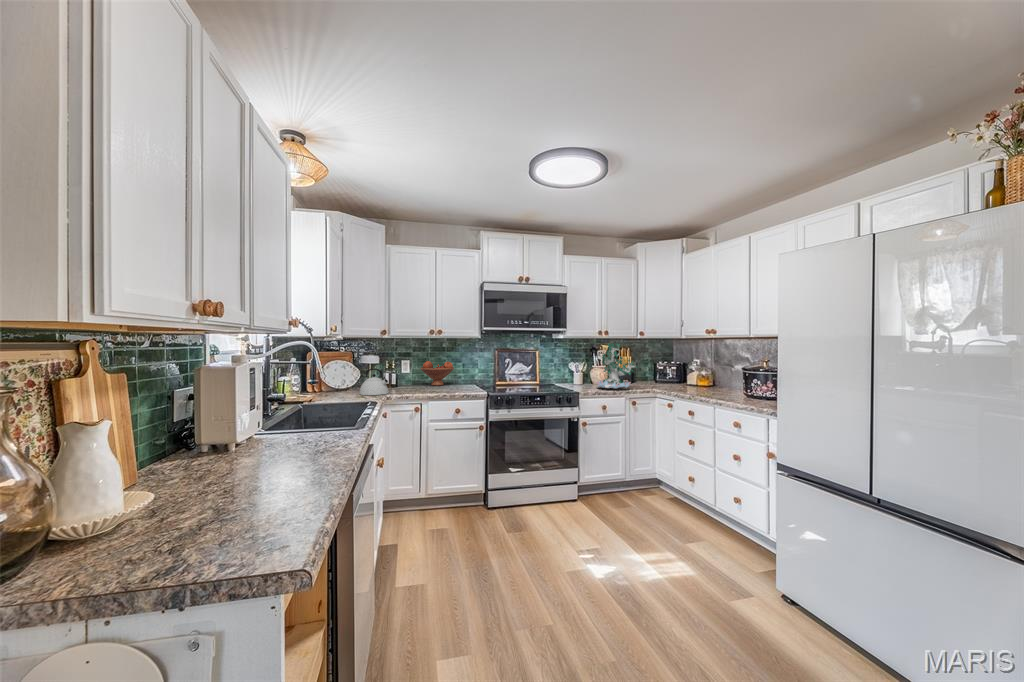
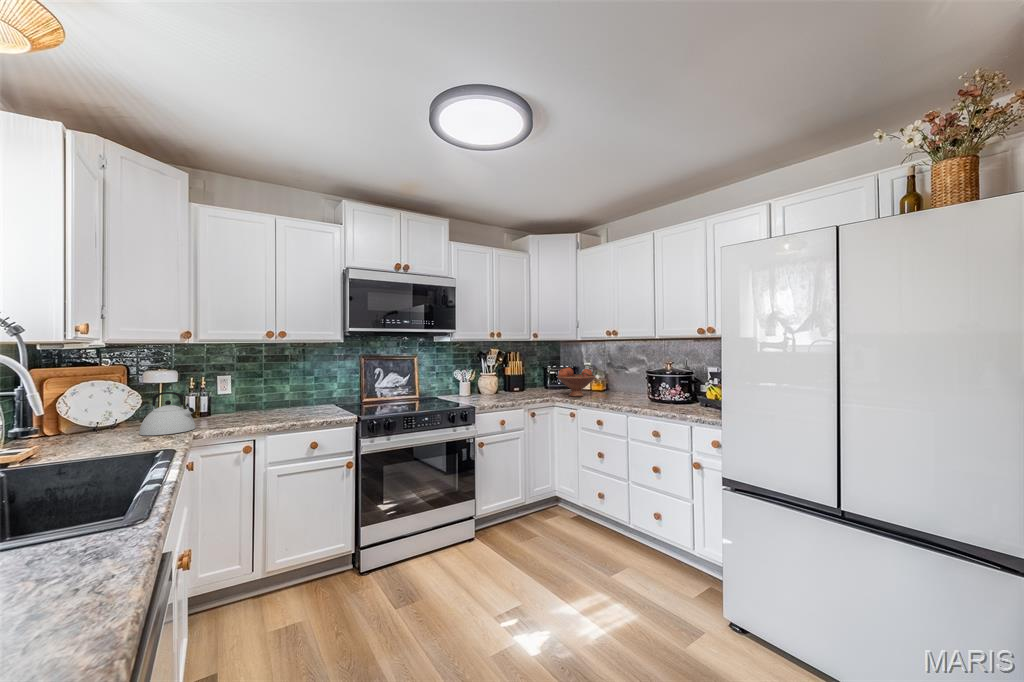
plant: present [596,344,638,389] -> none [490,345,540,401]
fruit bowl: present [421,361,454,386] -> present [557,367,595,397]

